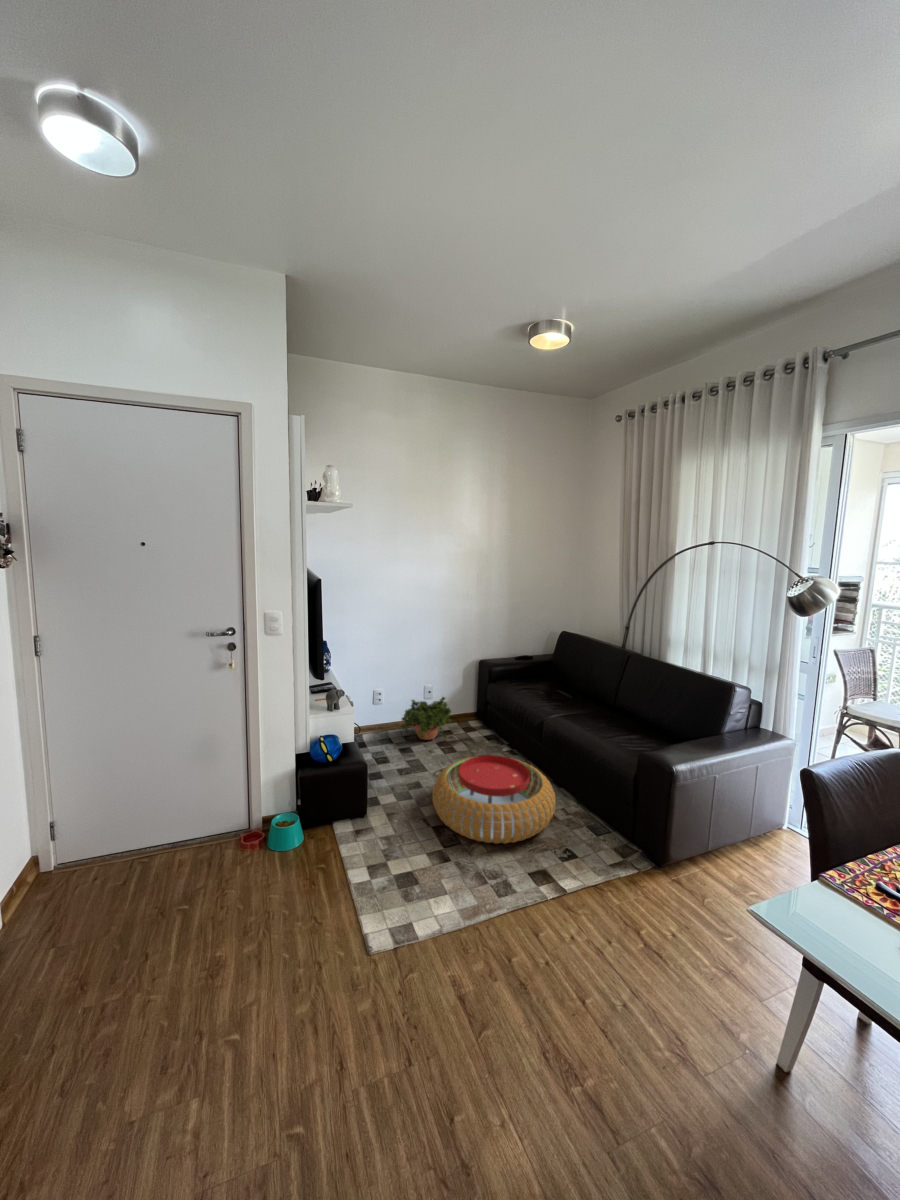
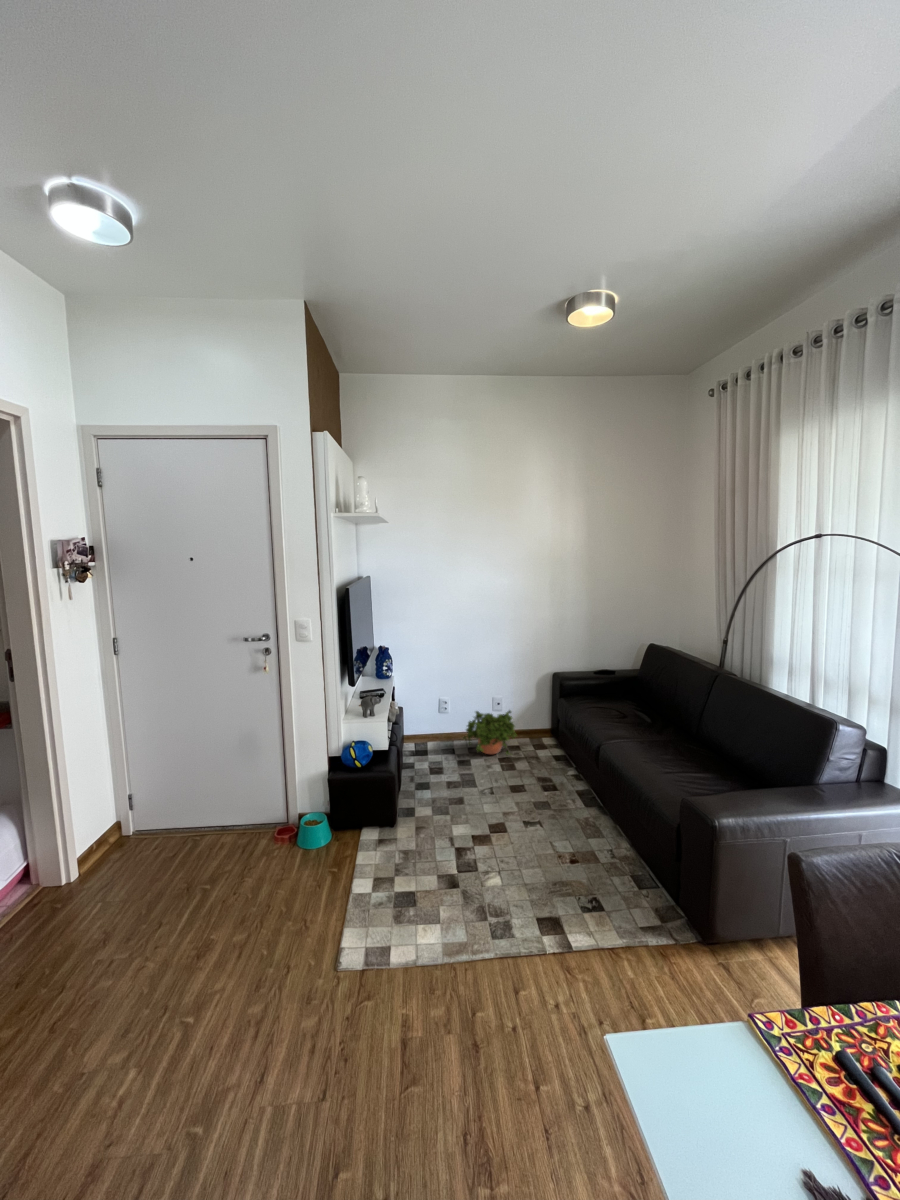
pouf: present [432,755,555,844] -> none [459,778,596,880]

